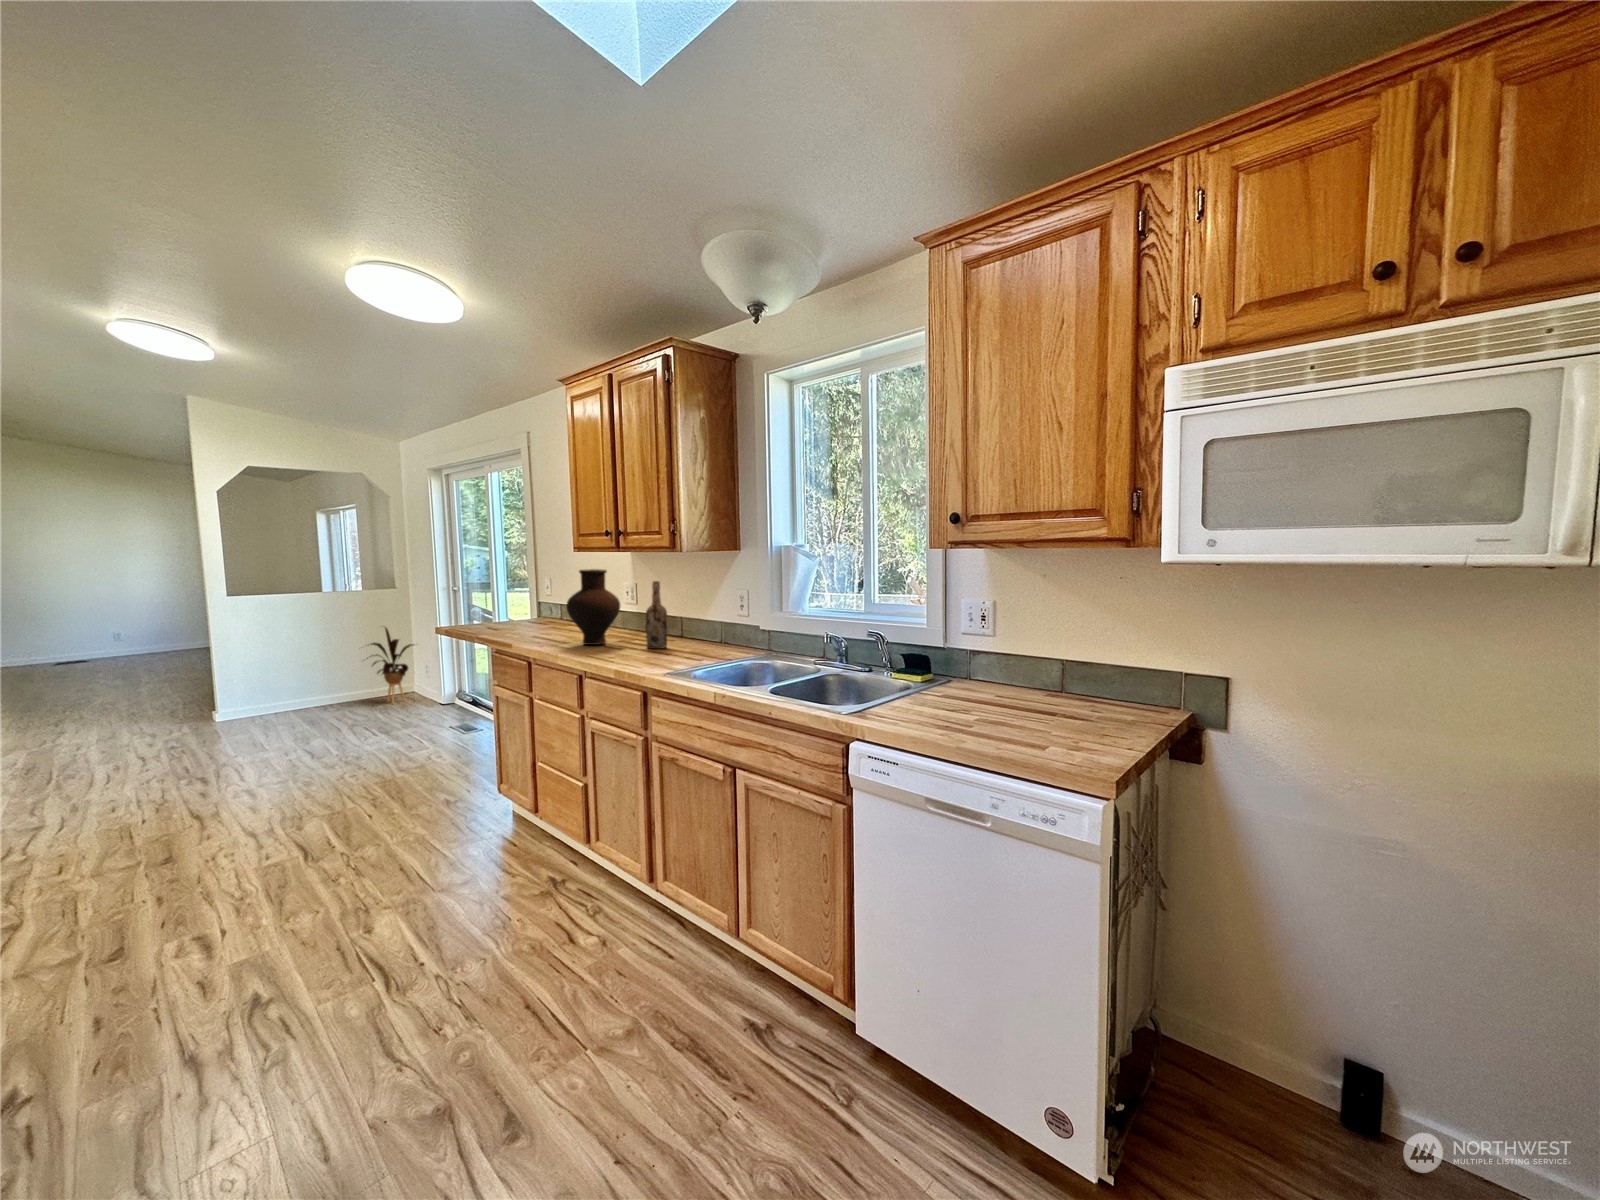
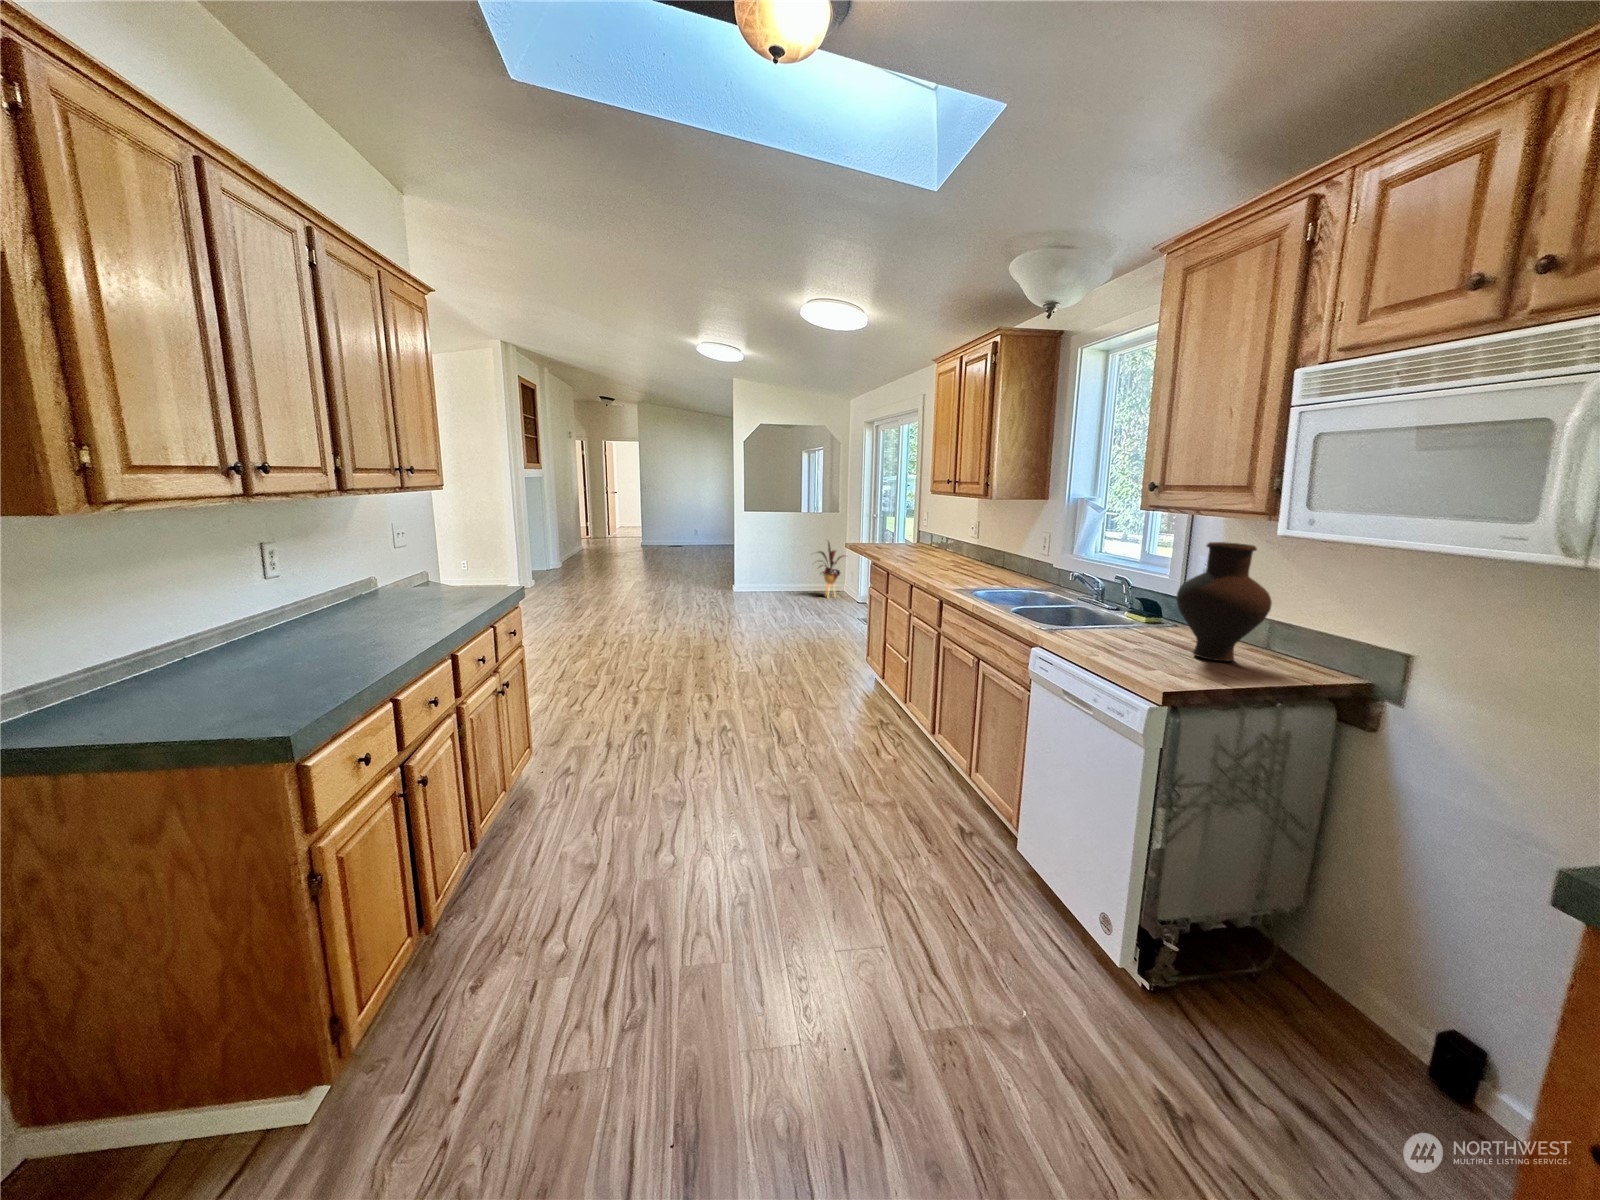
vase: present [566,569,620,645] -> present [1176,542,1272,661]
wine bottle: present [646,581,667,649] -> none [968,520,987,574]

